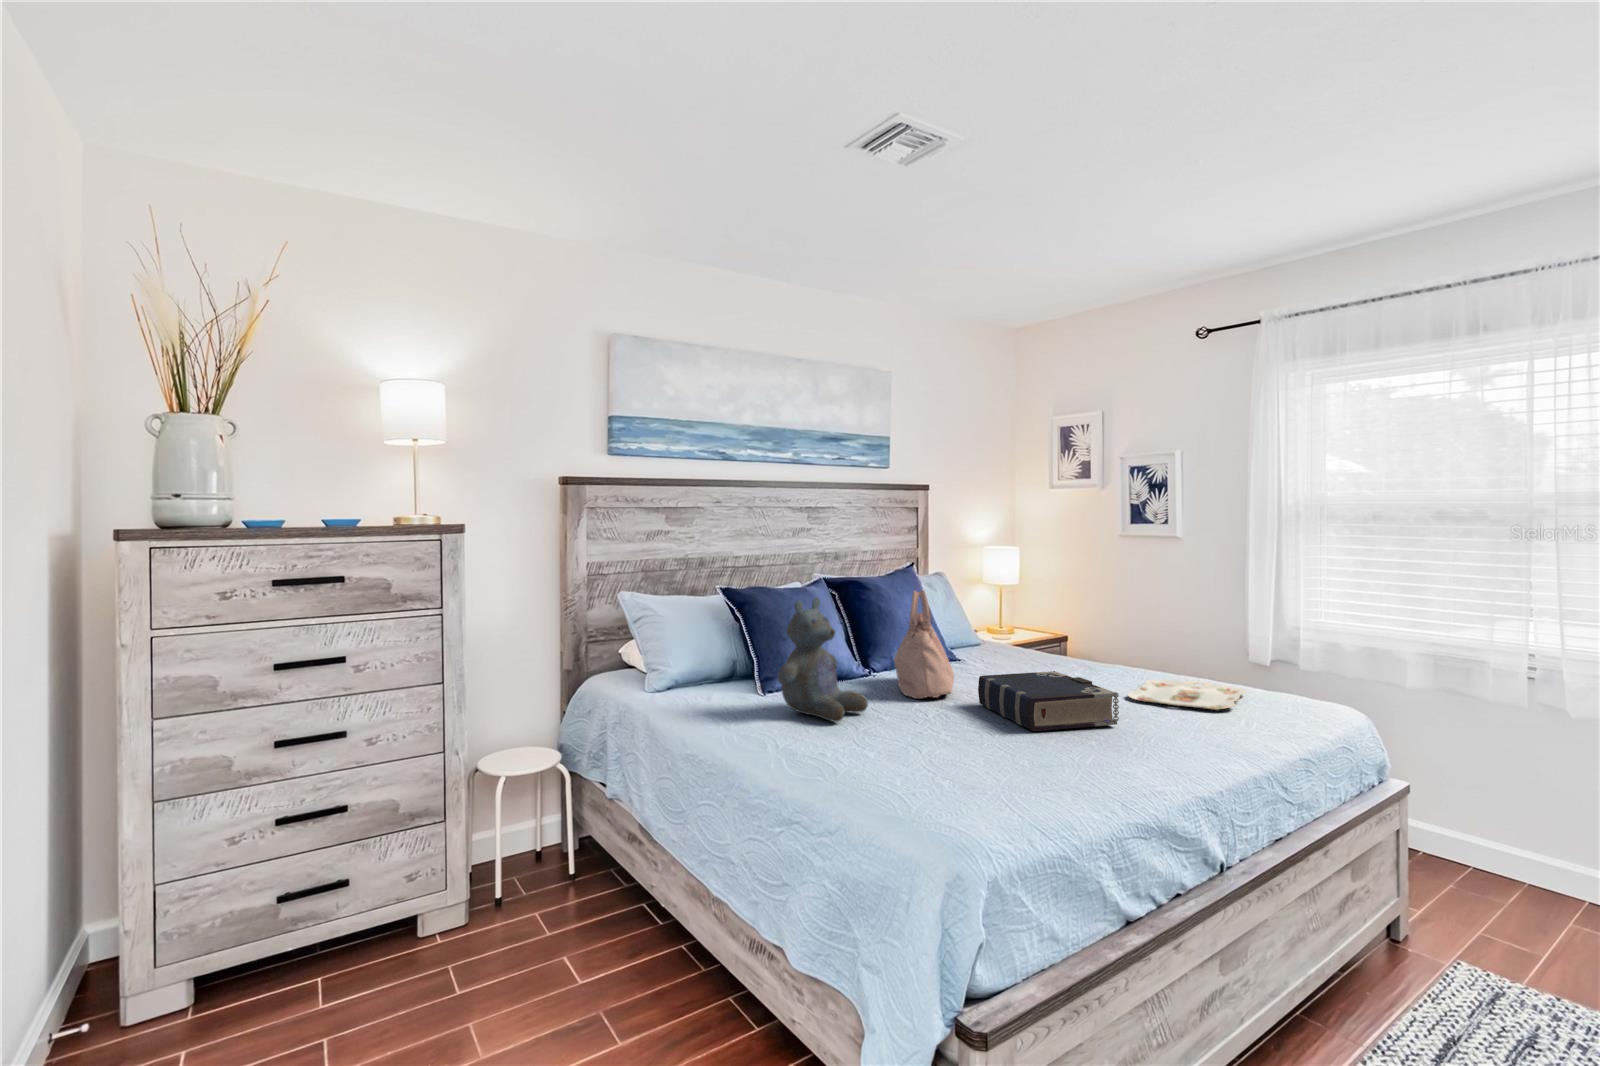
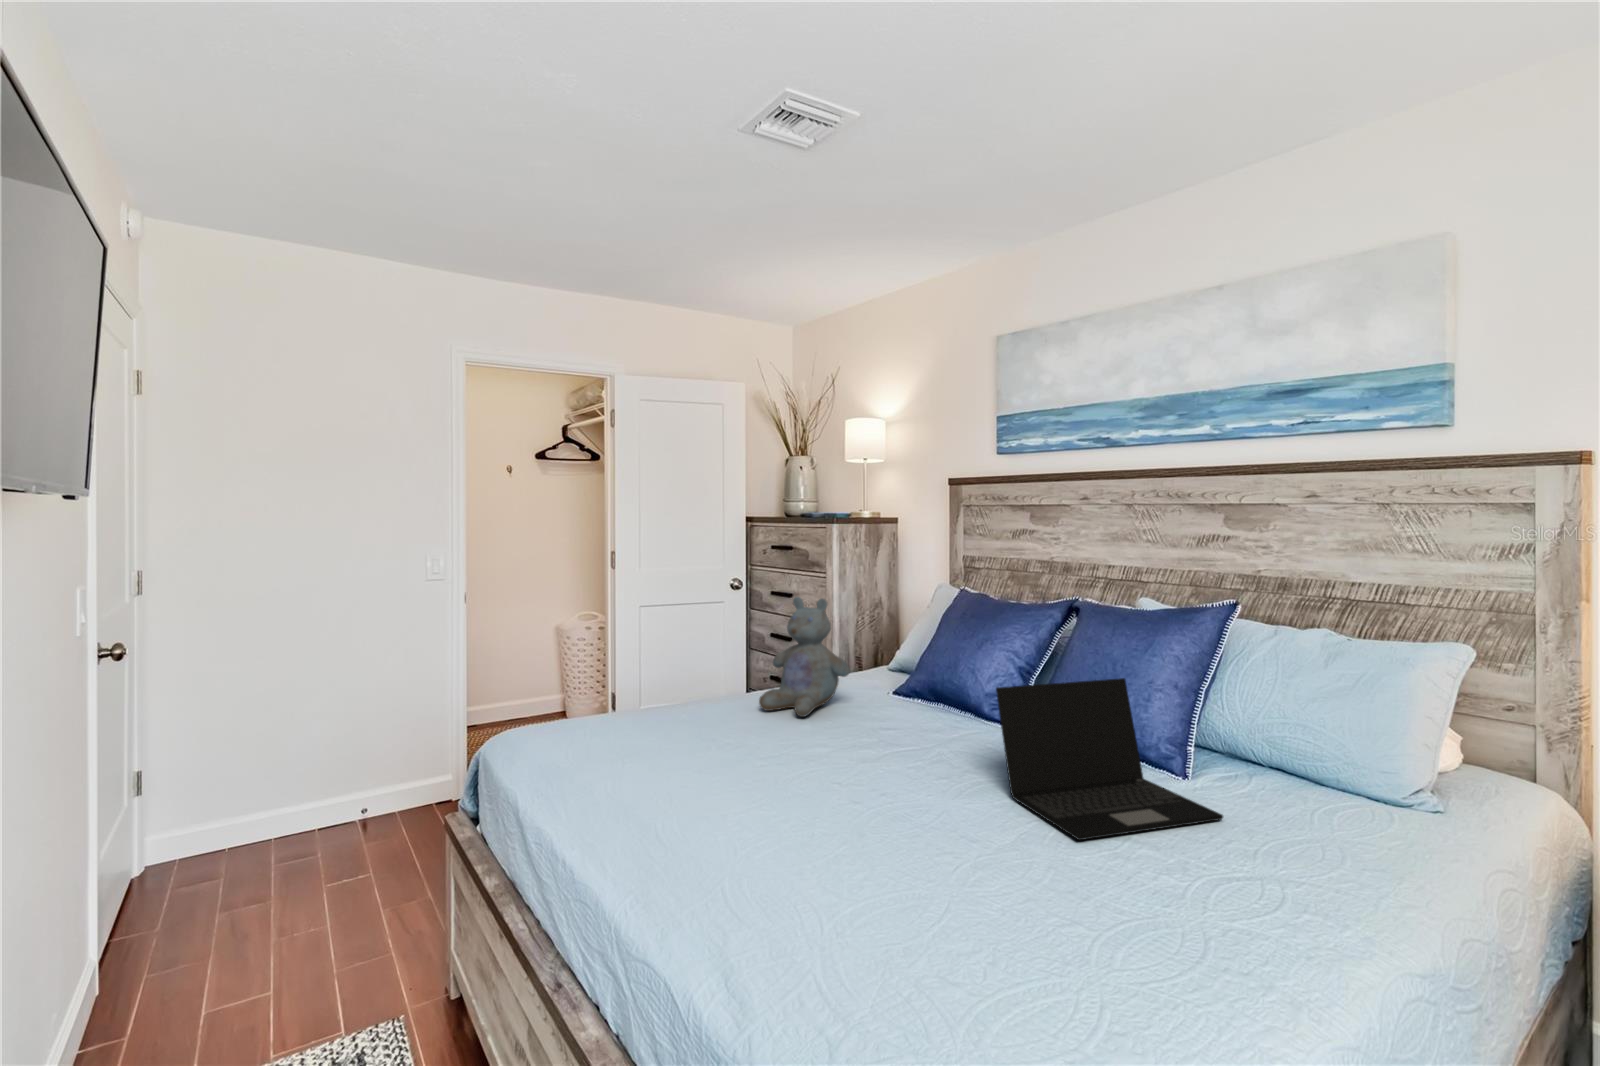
handbag: present [894,590,954,699] -> none [859,615,1004,752]
laptop: none [965,609,1084,682] -> present [996,678,1223,840]
book: present [978,671,1119,731] -> none [715,726,885,811]
serving tray: present [1128,680,1246,710] -> none [813,846,1086,984]

